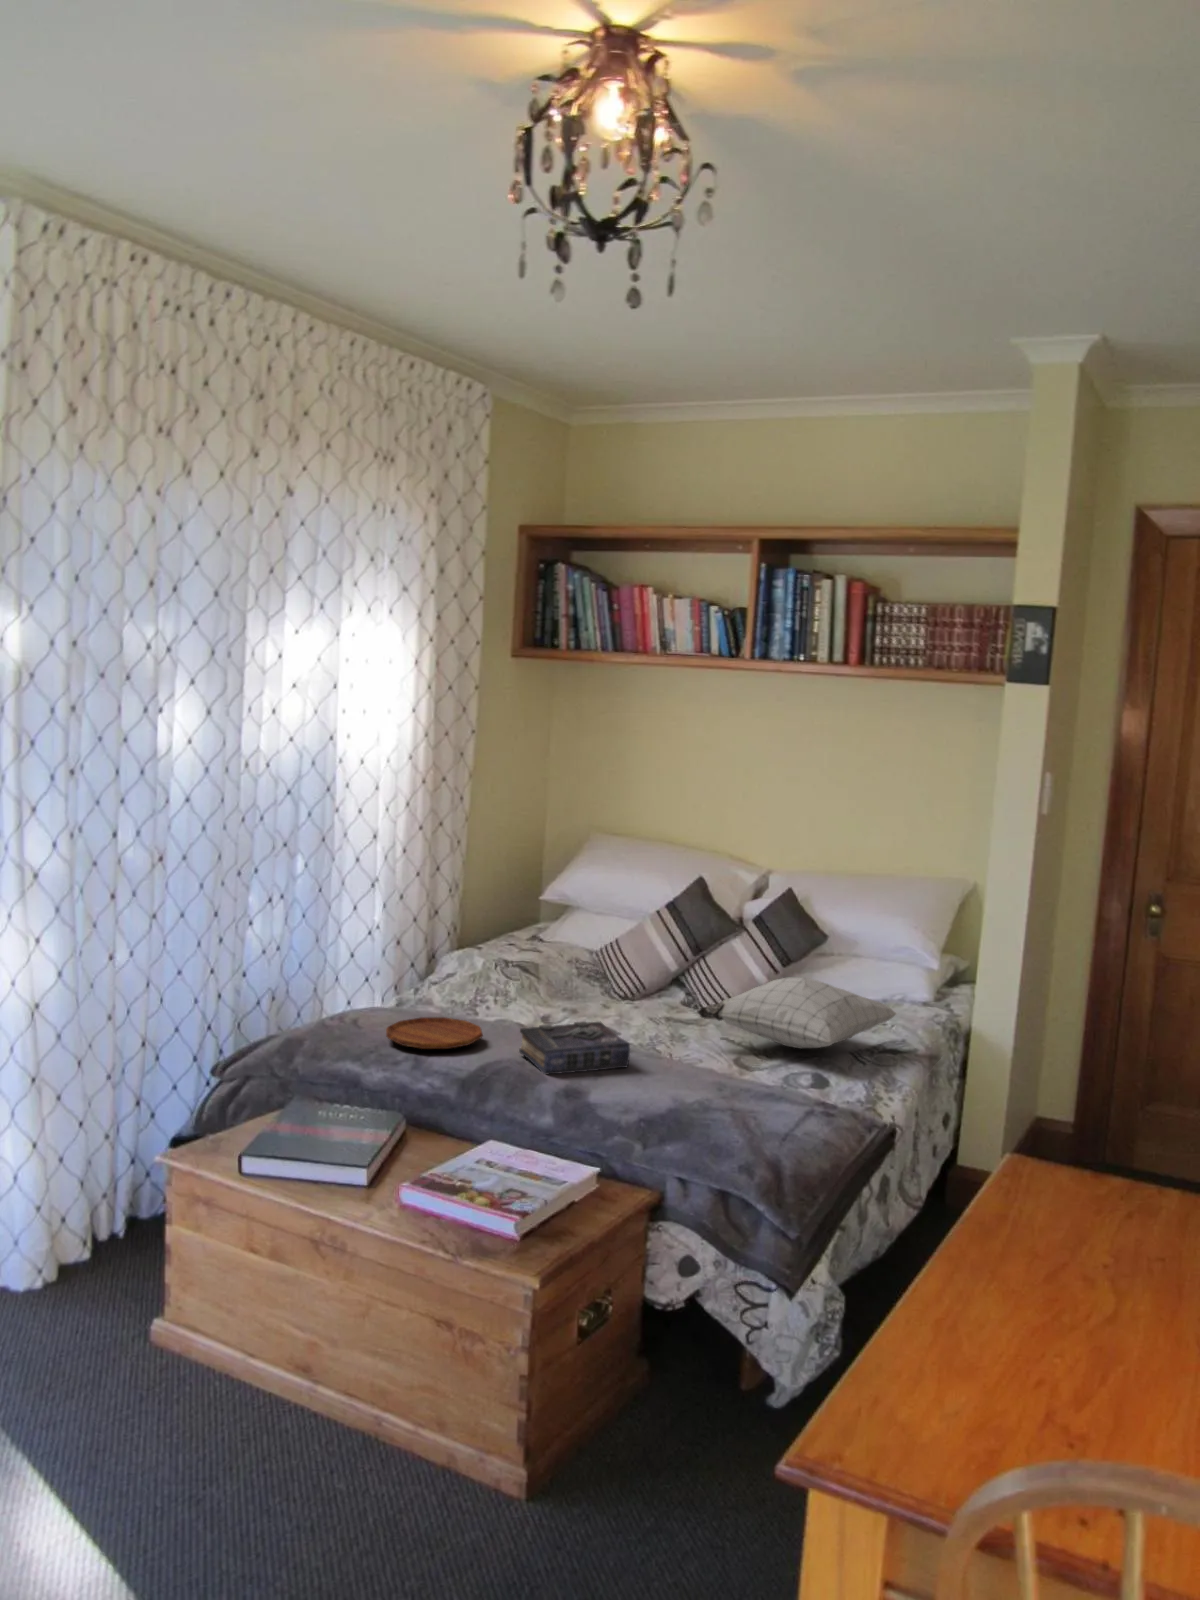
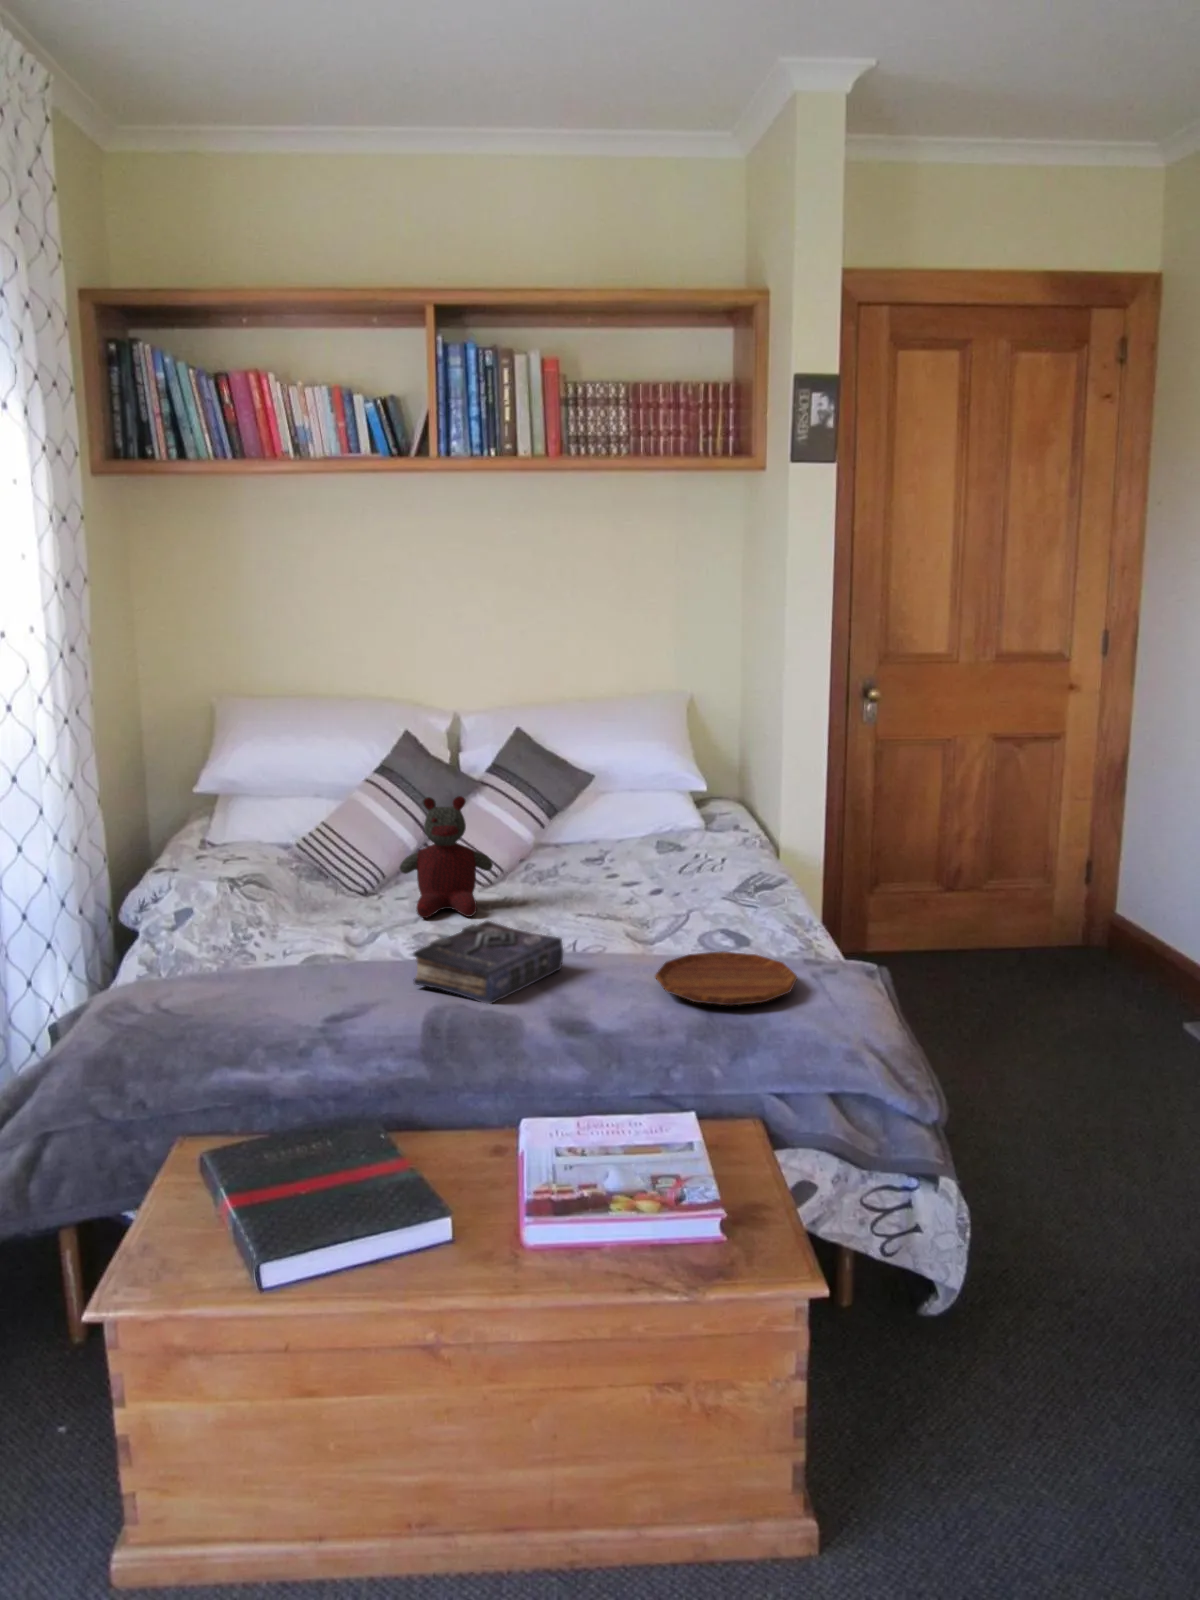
stuffed bear: none [604,927,676,1024] -> present [400,796,493,918]
pillow: present [697,977,897,1049] -> none [571,820,759,902]
tray: present [386,1017,483,1049] -> present [655,952,798,1005]

